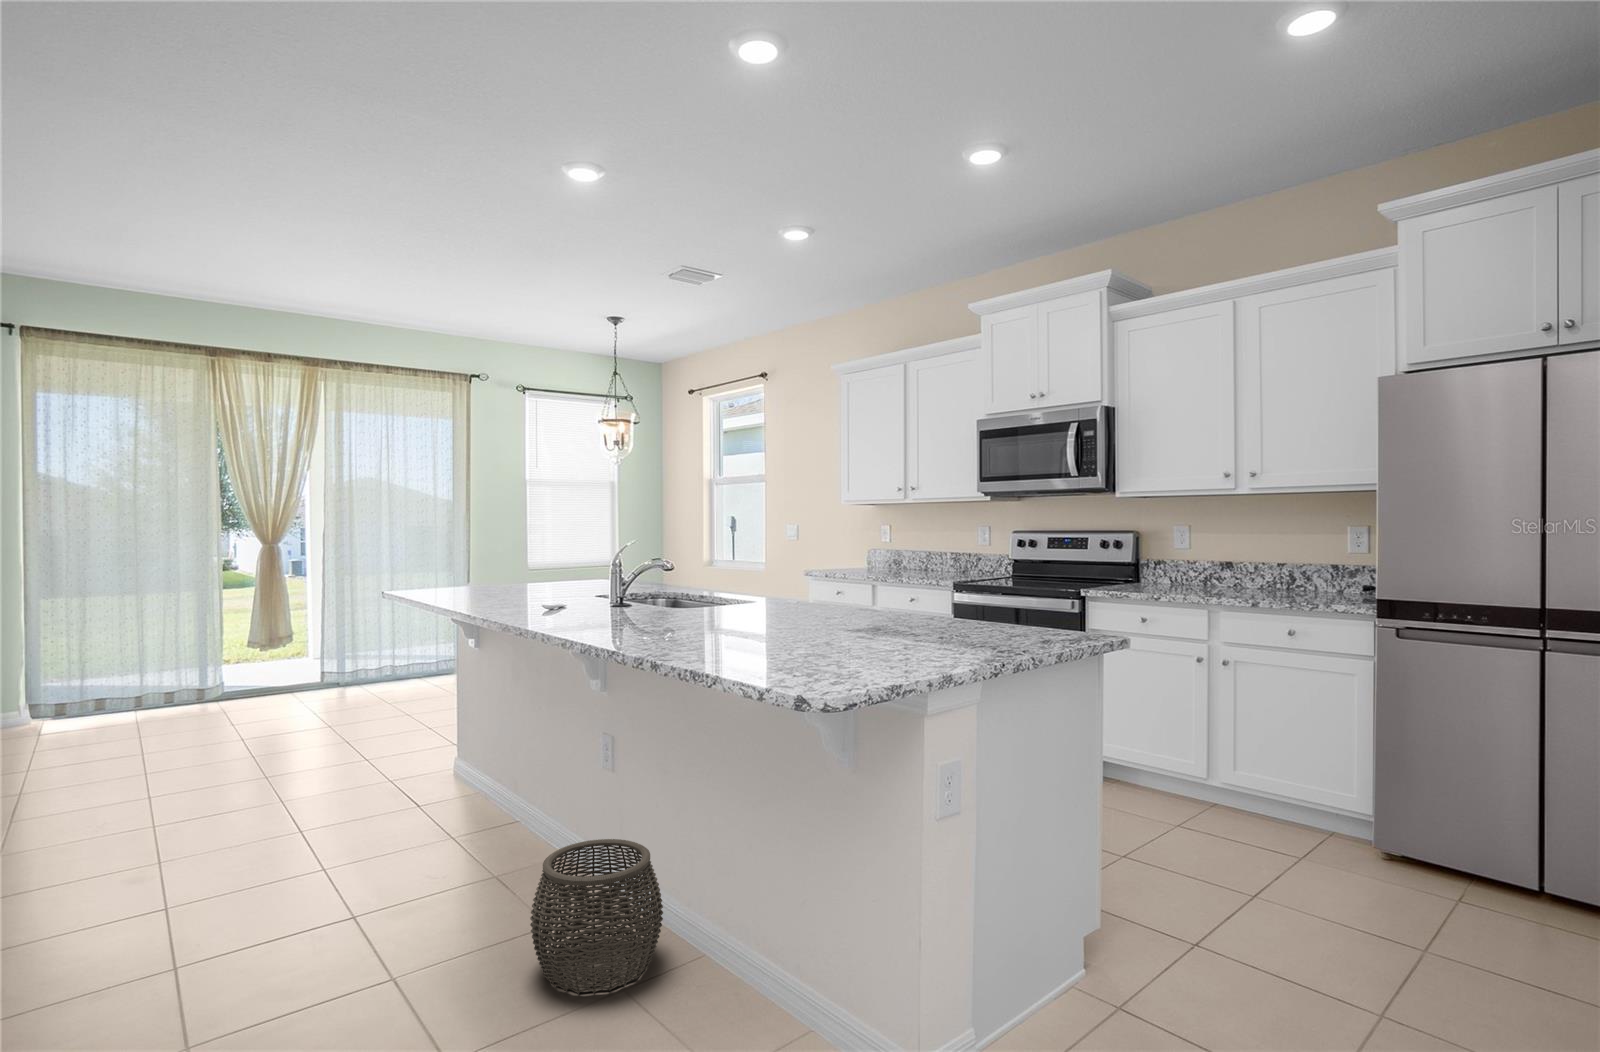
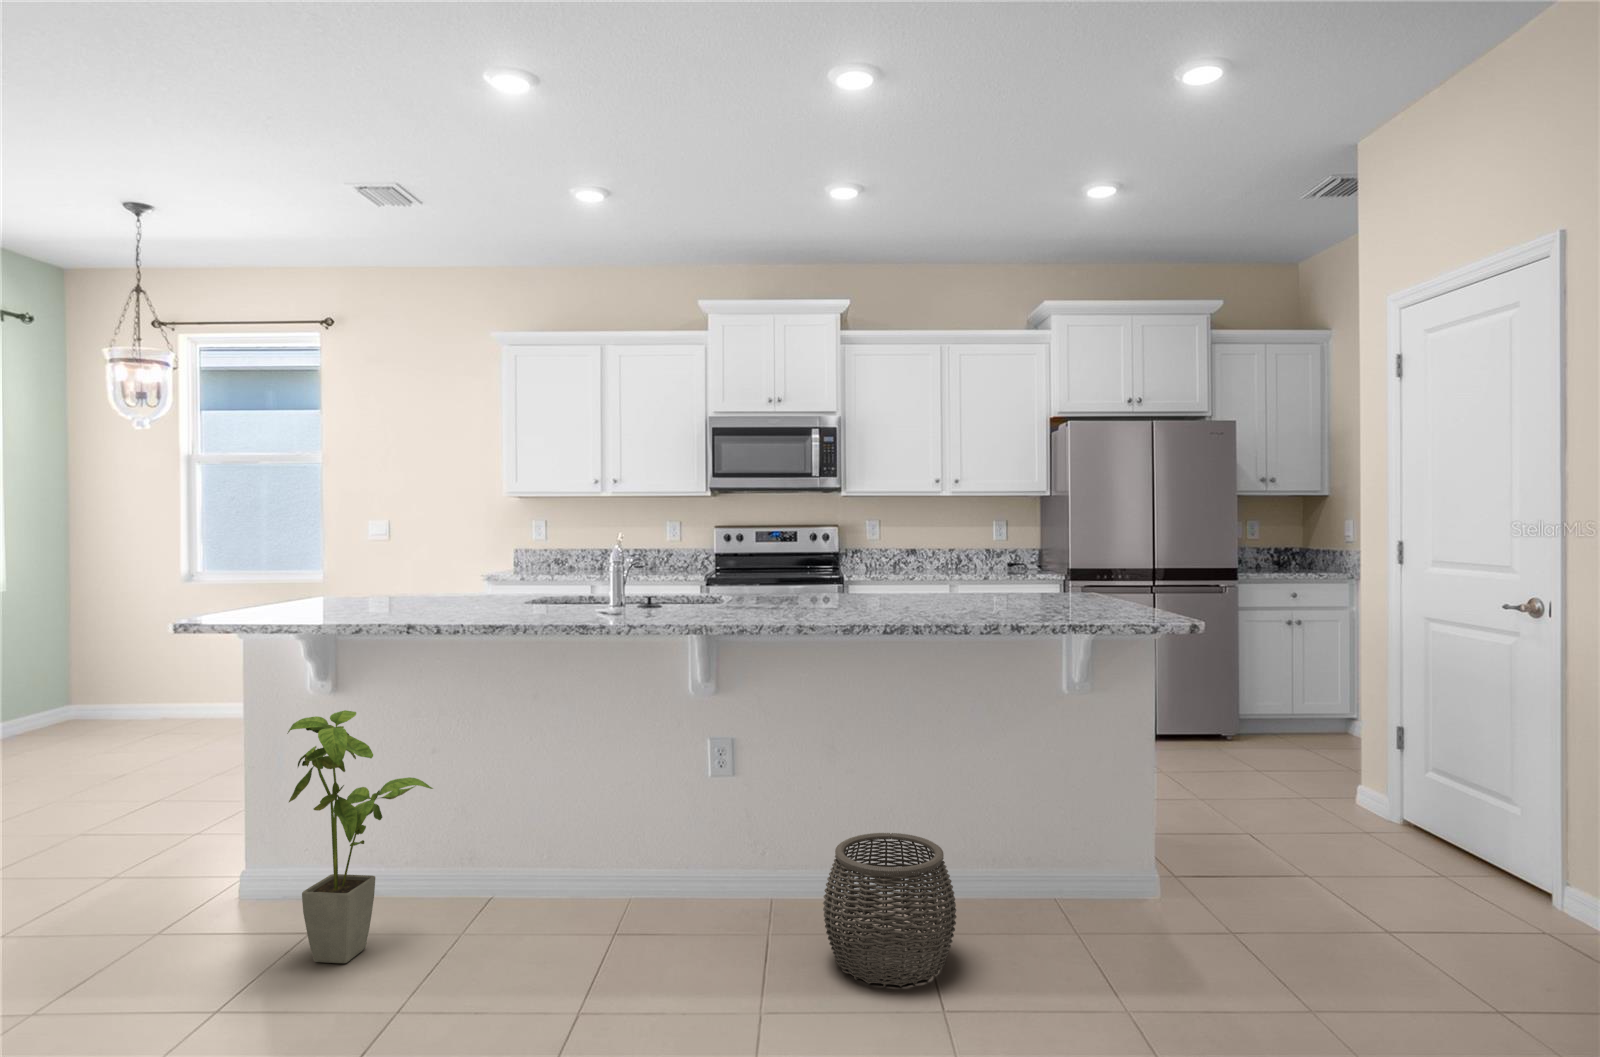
house plant: none [384,659,476,827] -> present [287,710,433,963]

